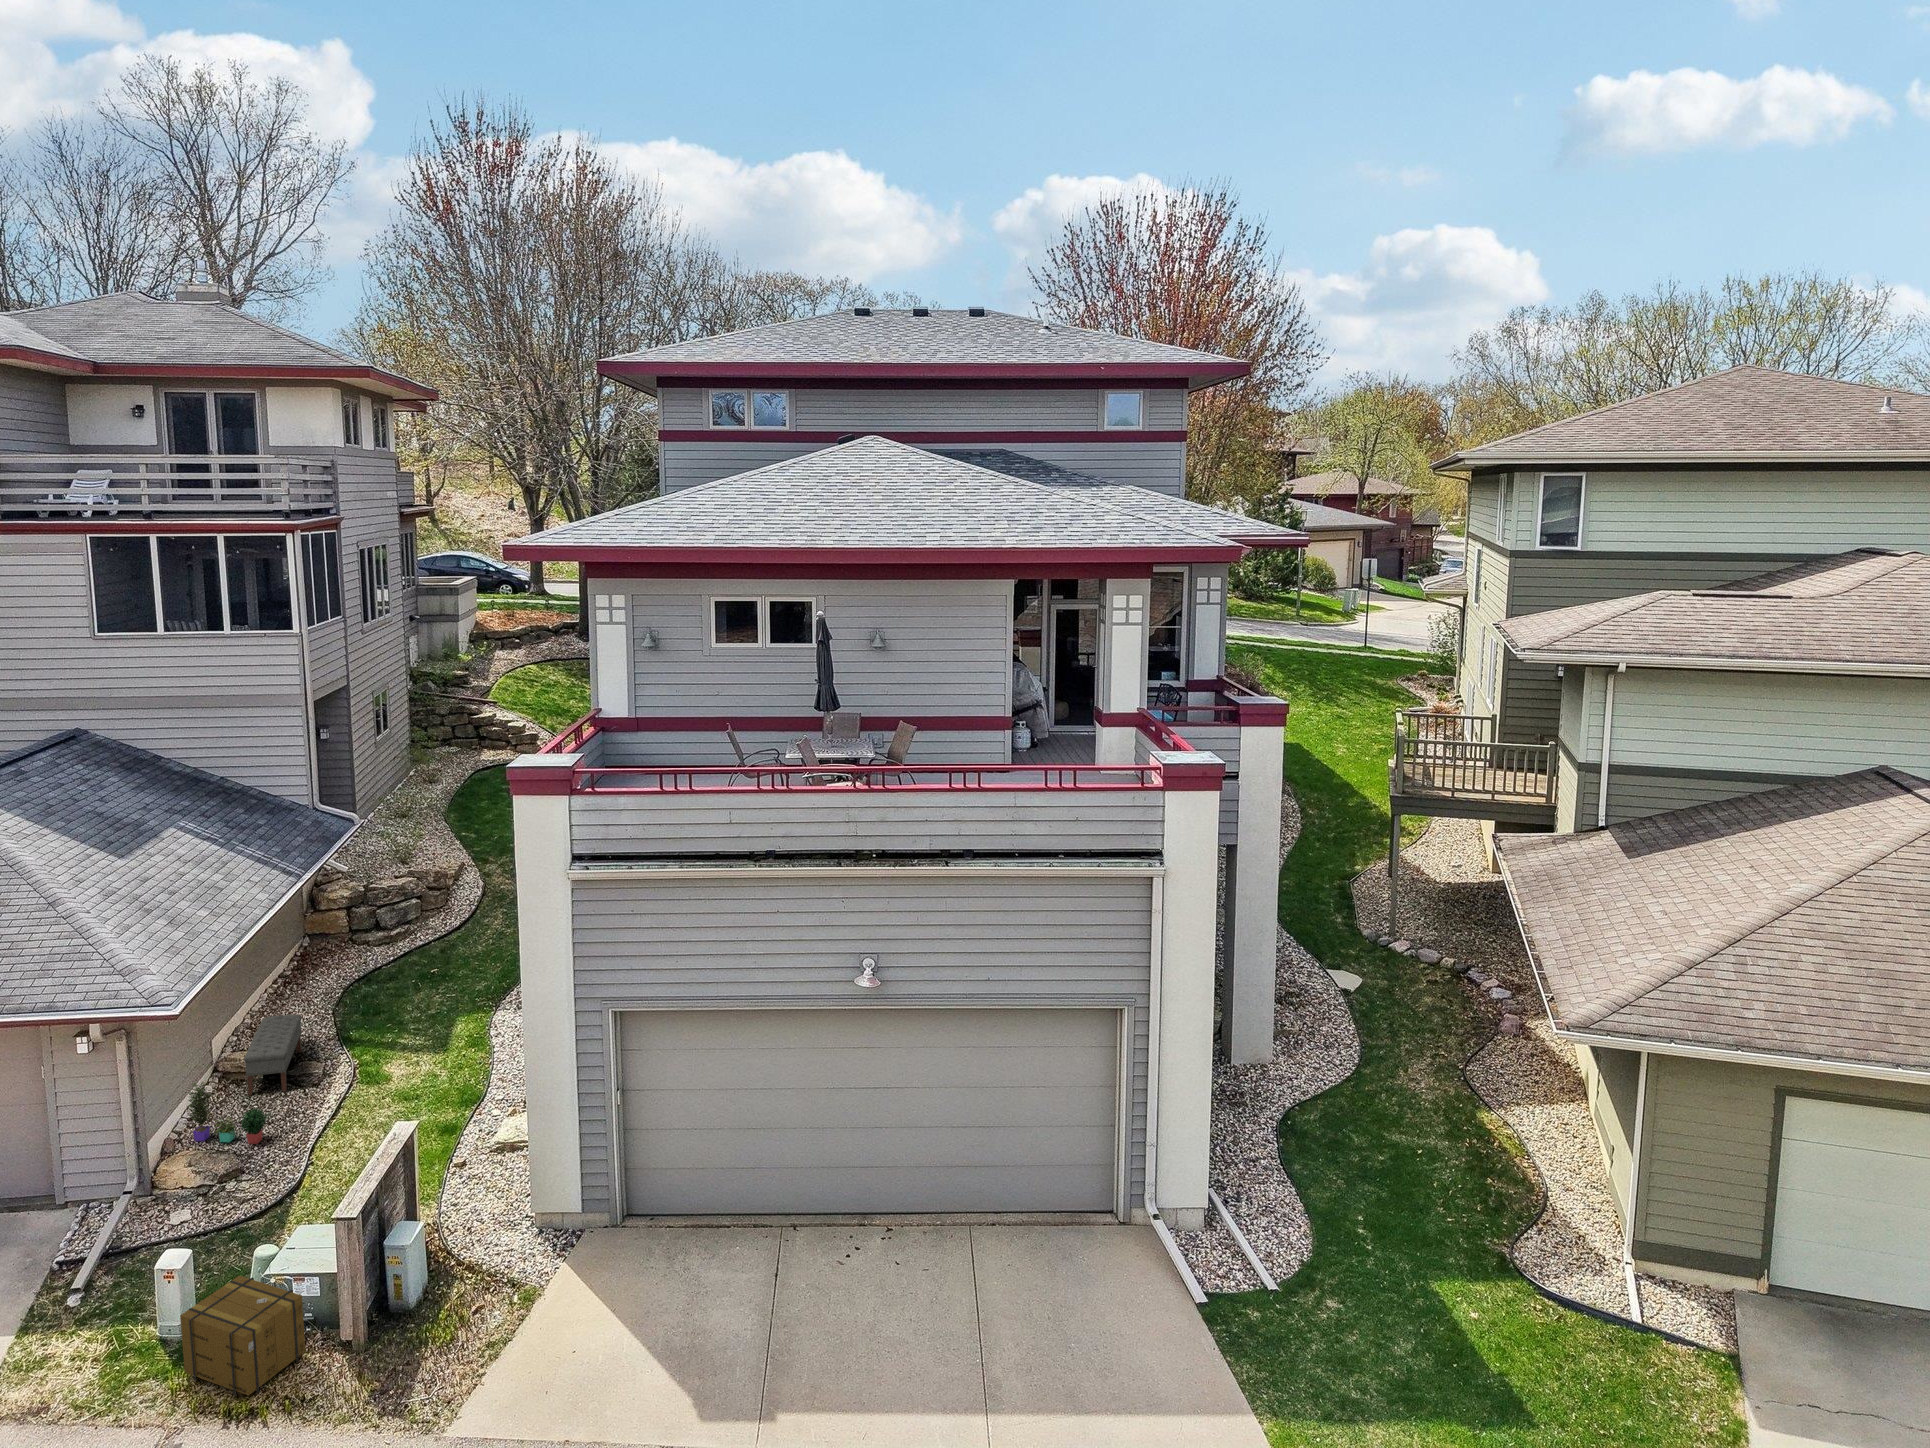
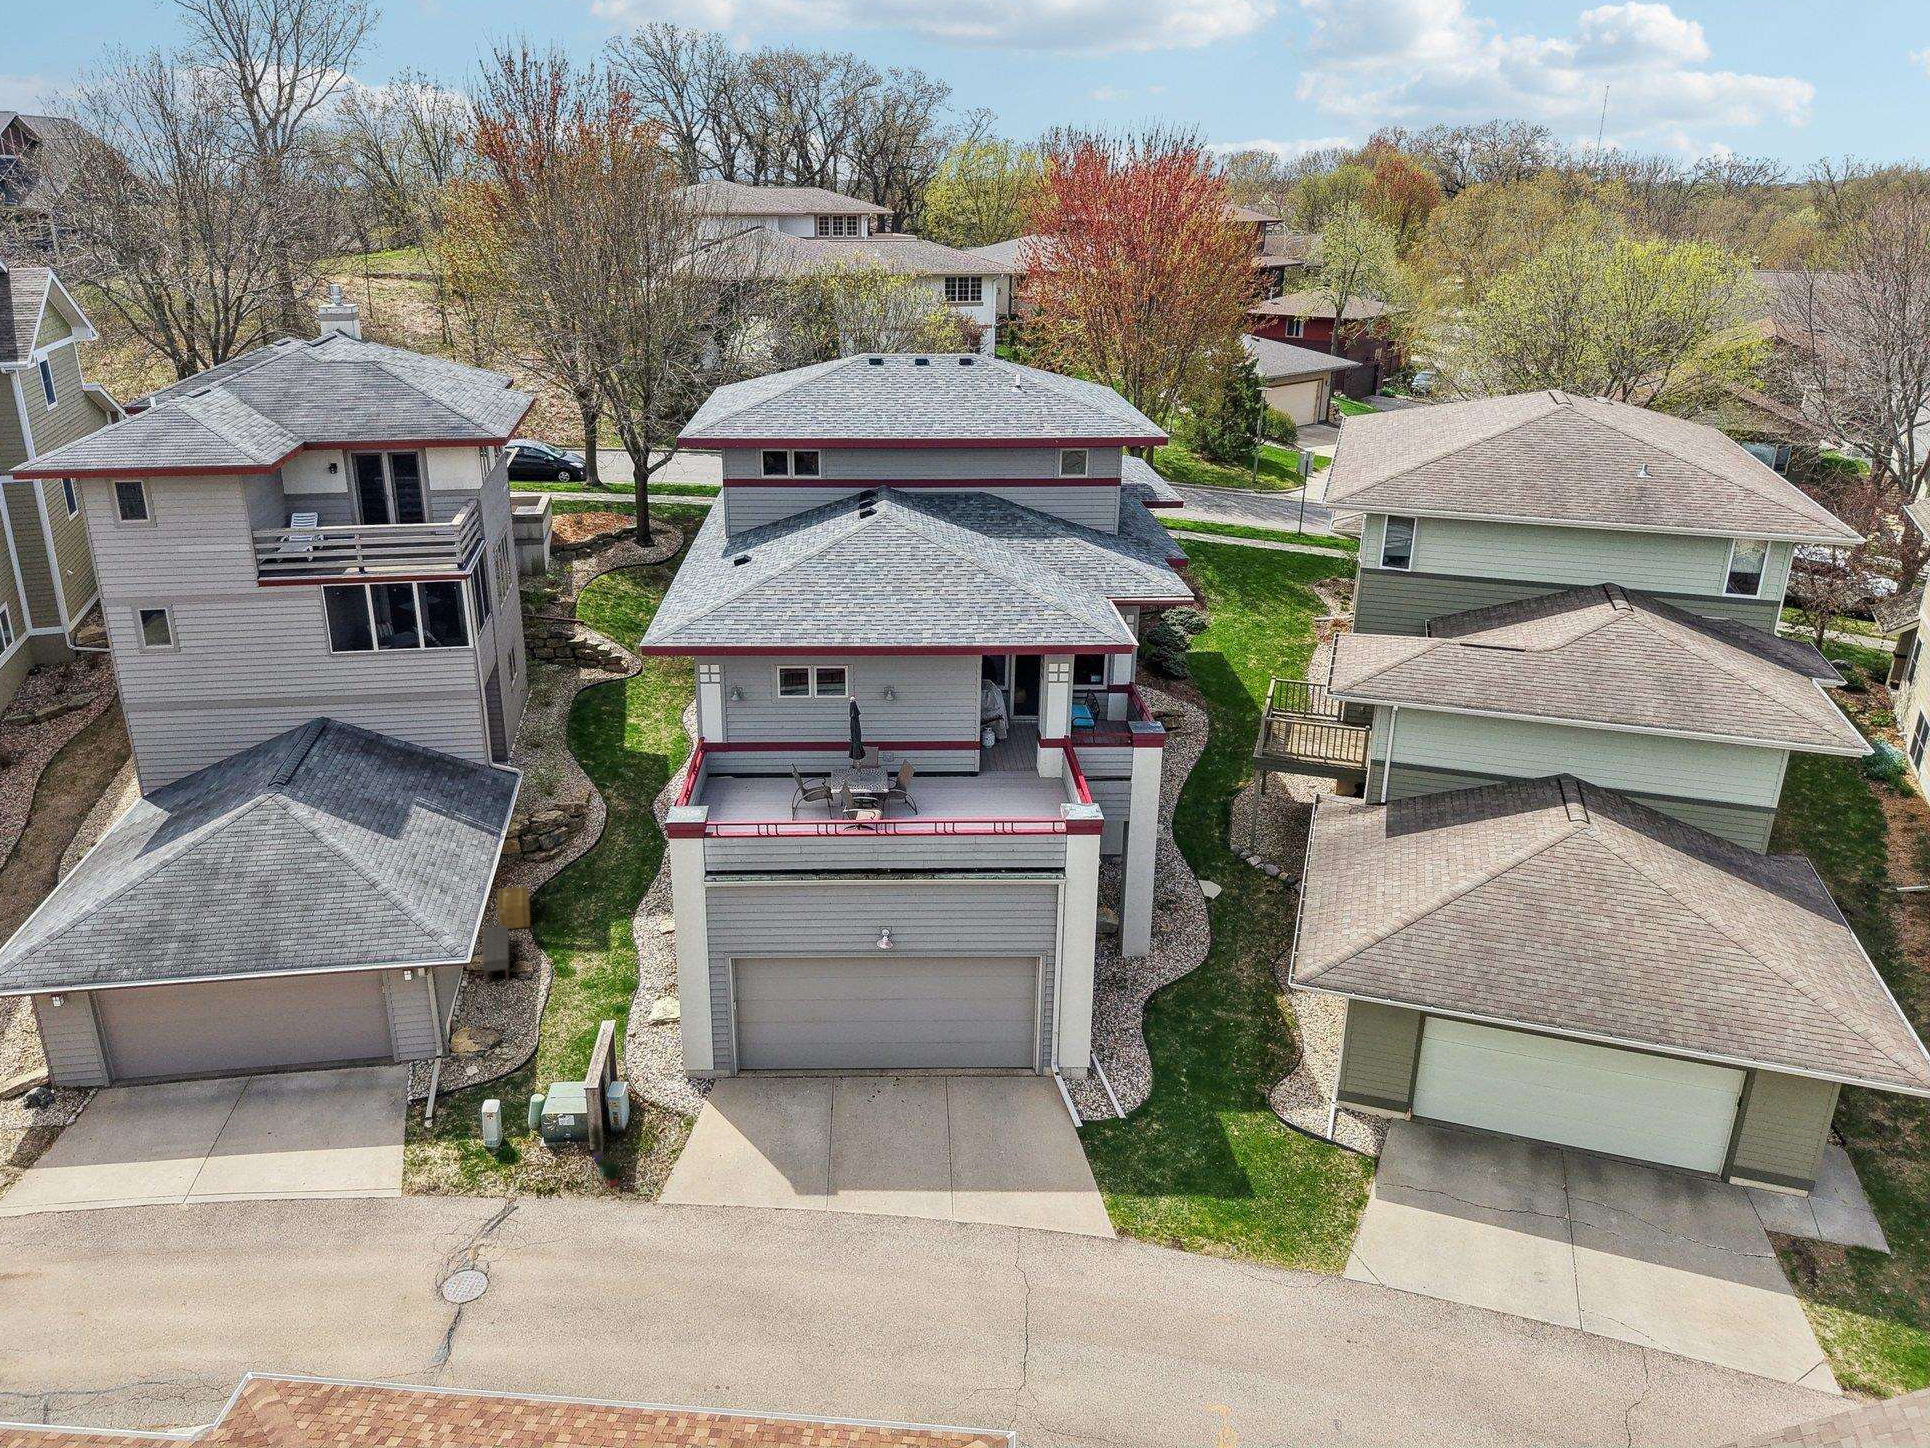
potted plant: present [188,1082,267,1144] -> present [590,1124,620,1187]
cardboard box: present [180,1276,305,1395] -> present [497,886,530,929]

